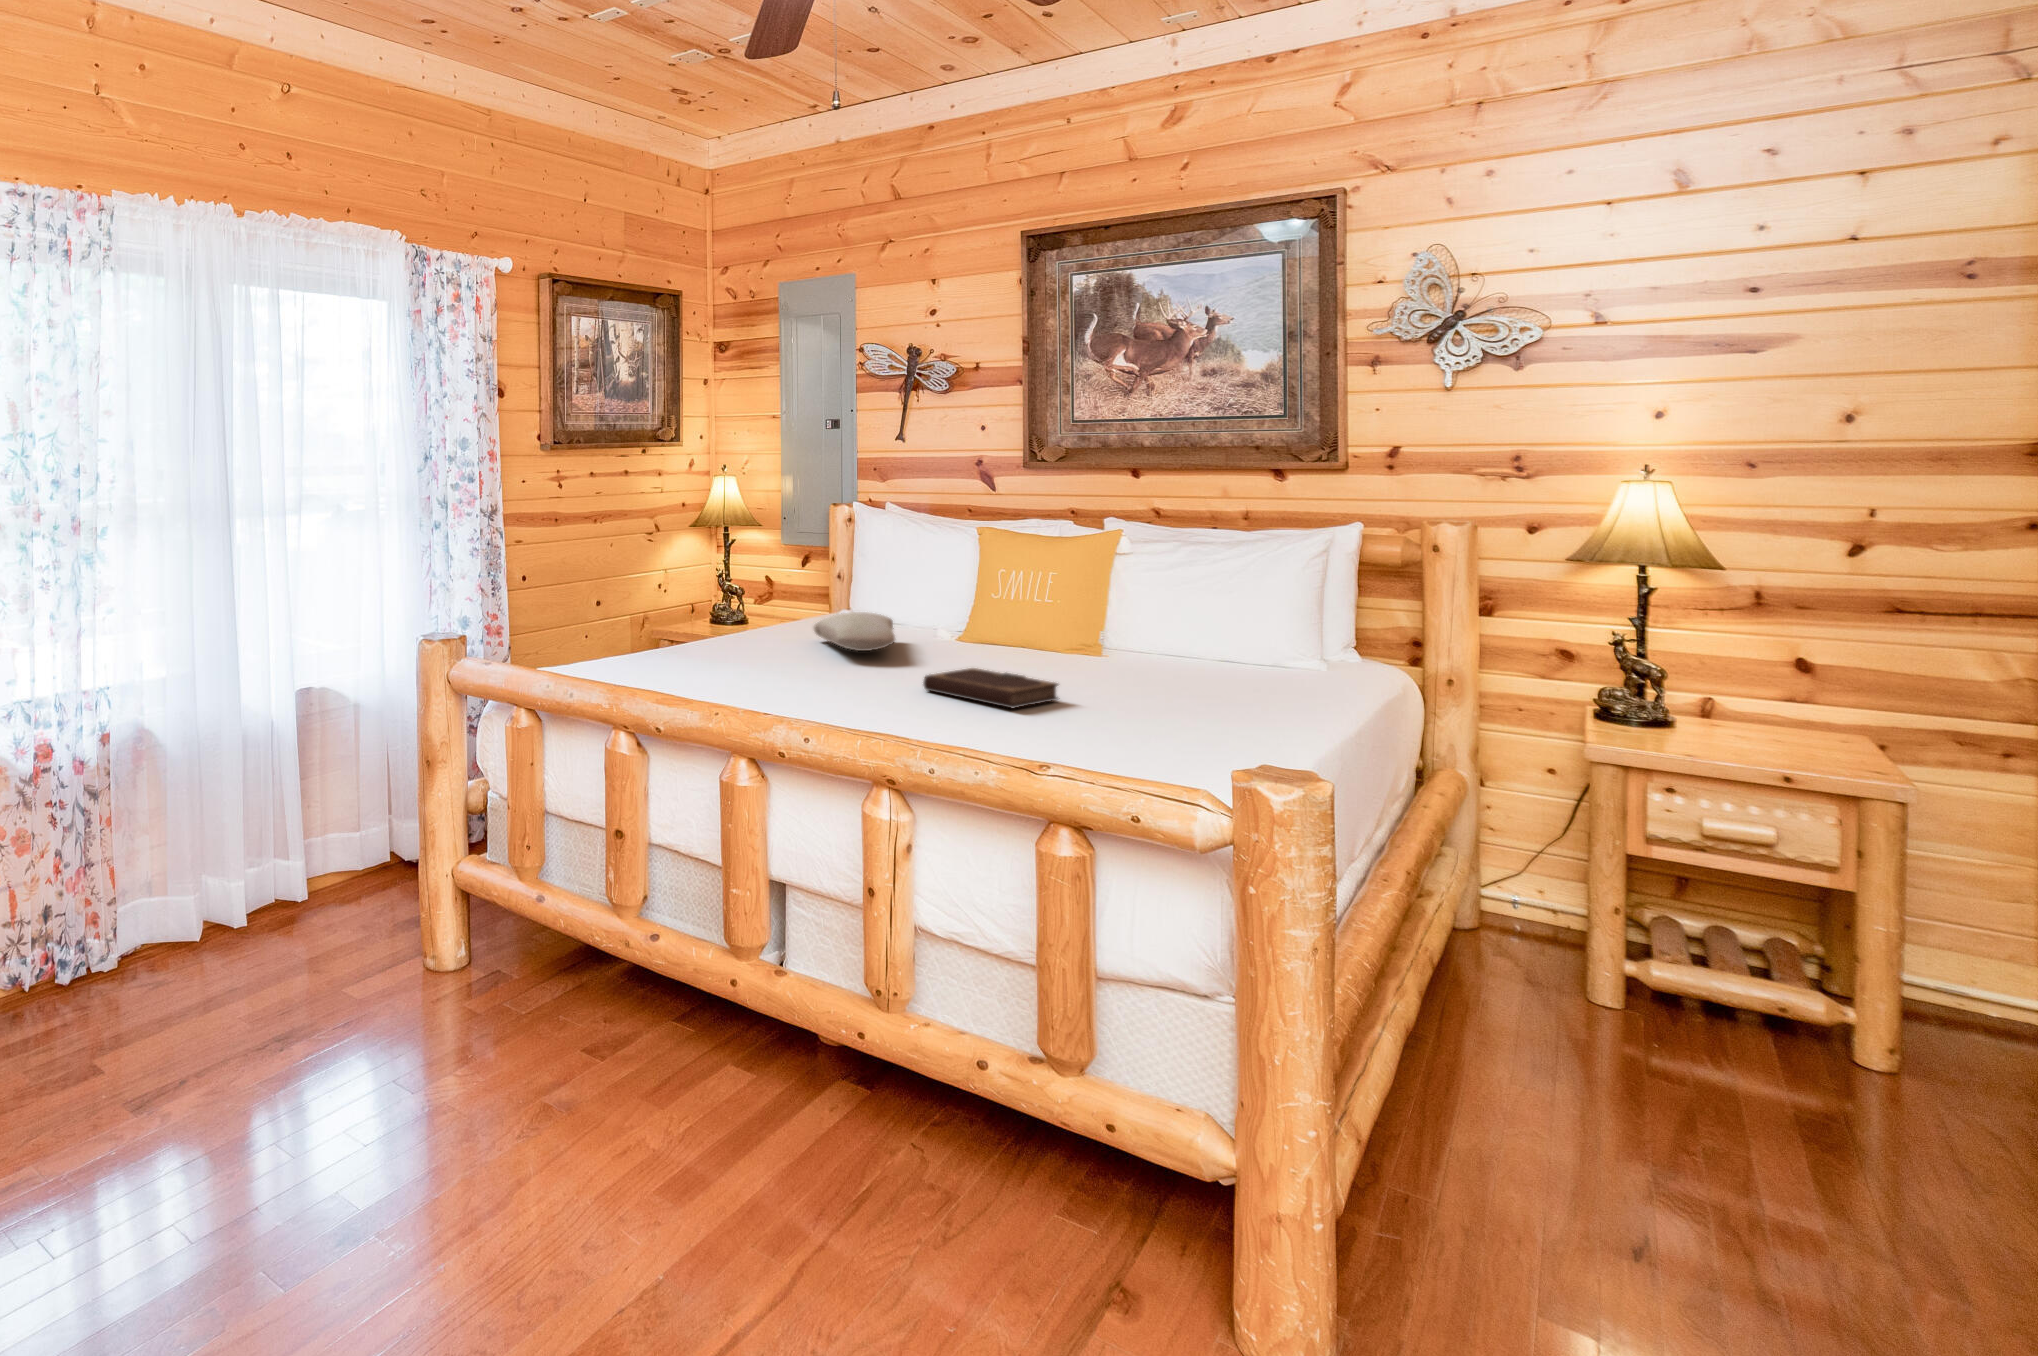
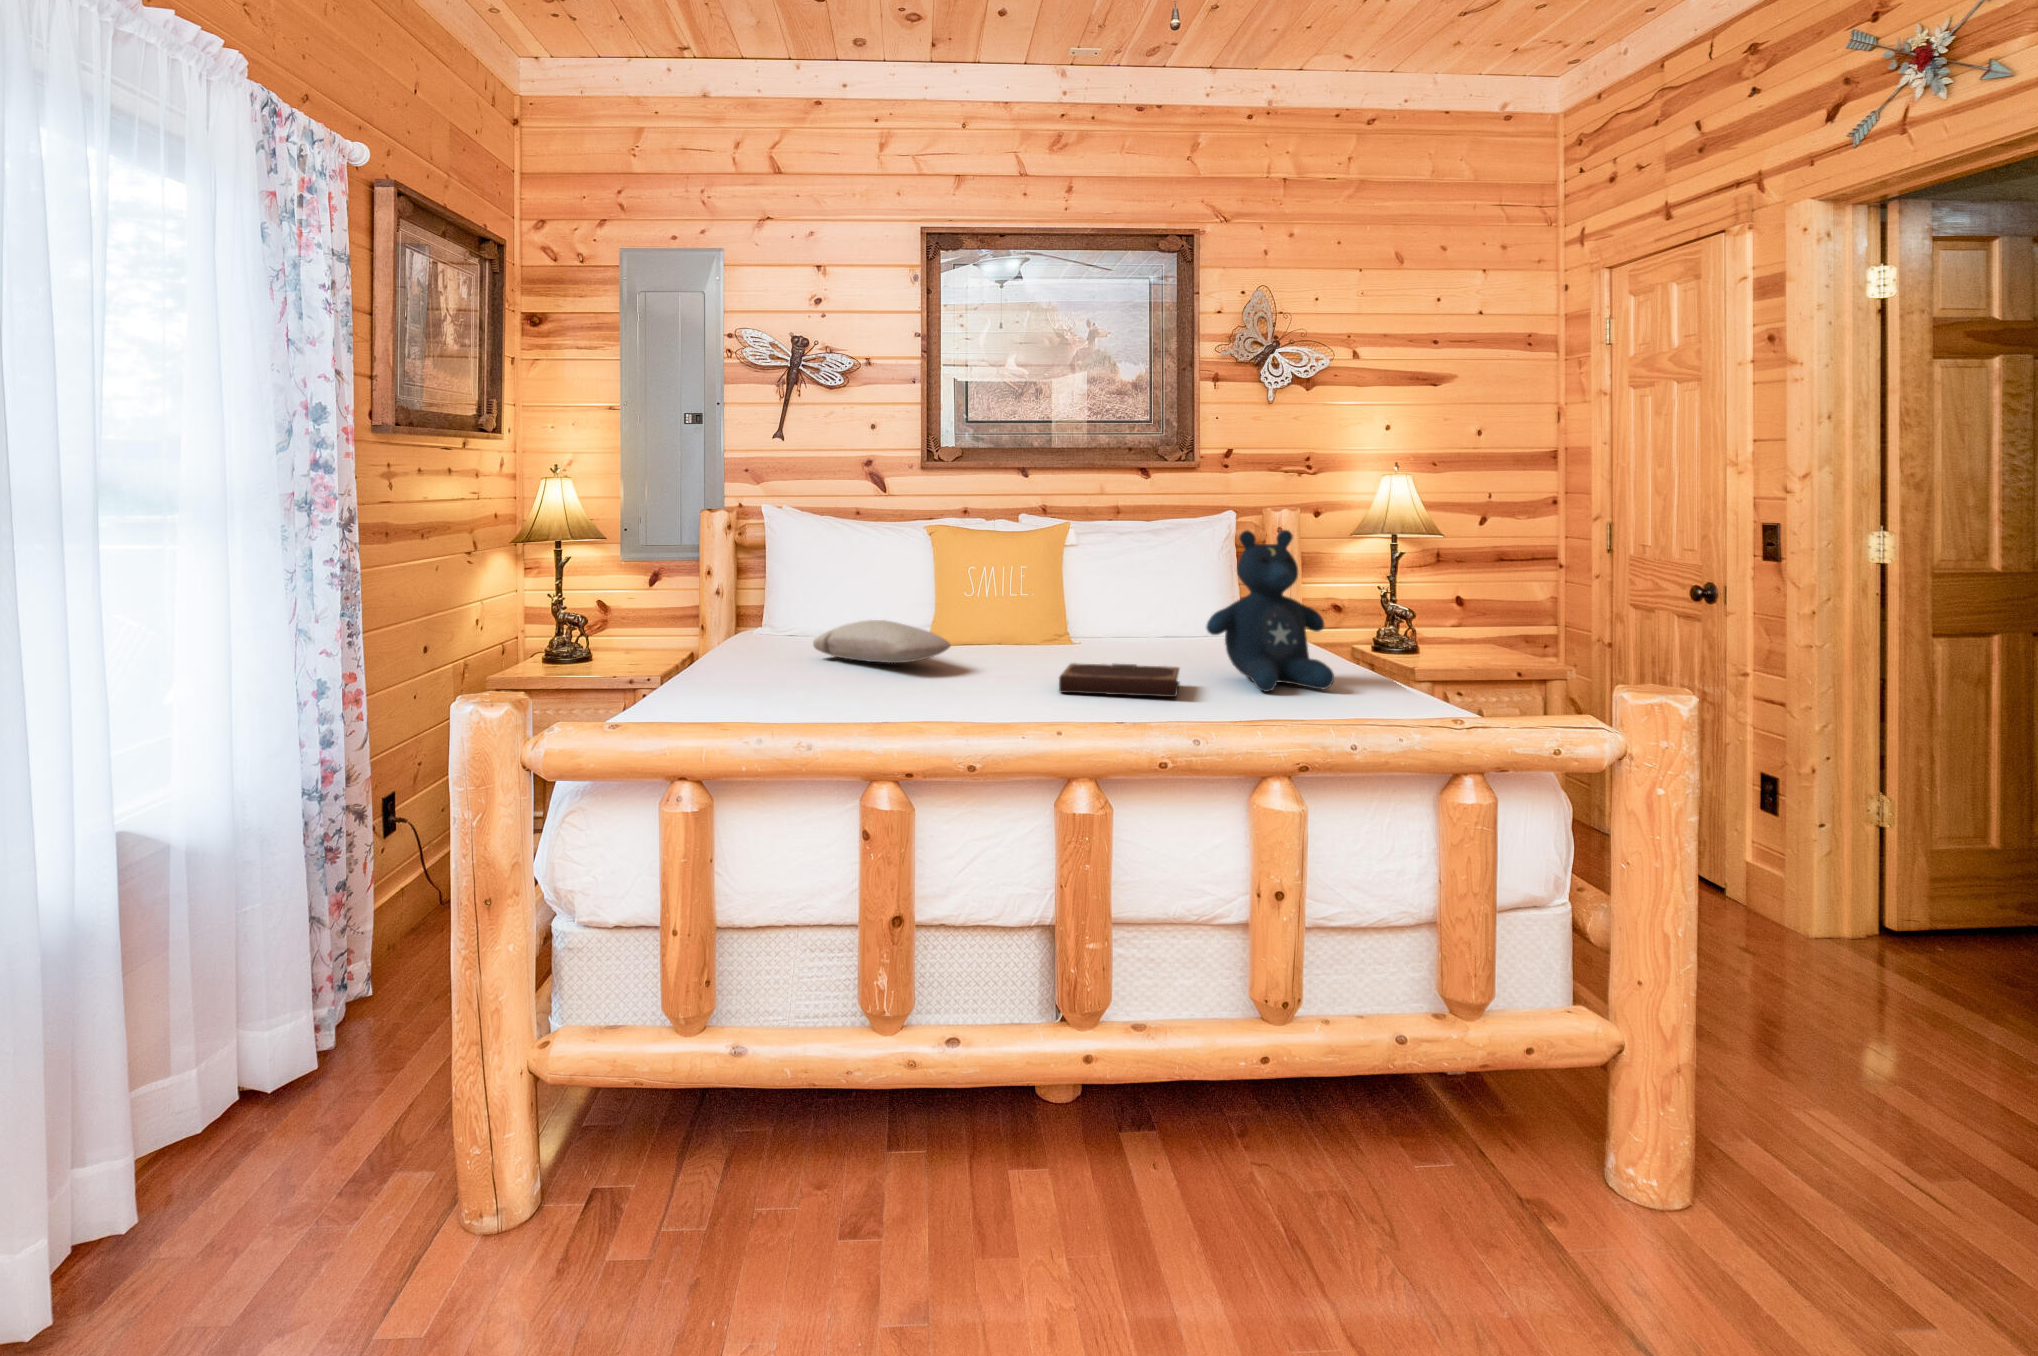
stuffed bear: none [1102,550,1248,726] -> present [1206,530,1334,692]

